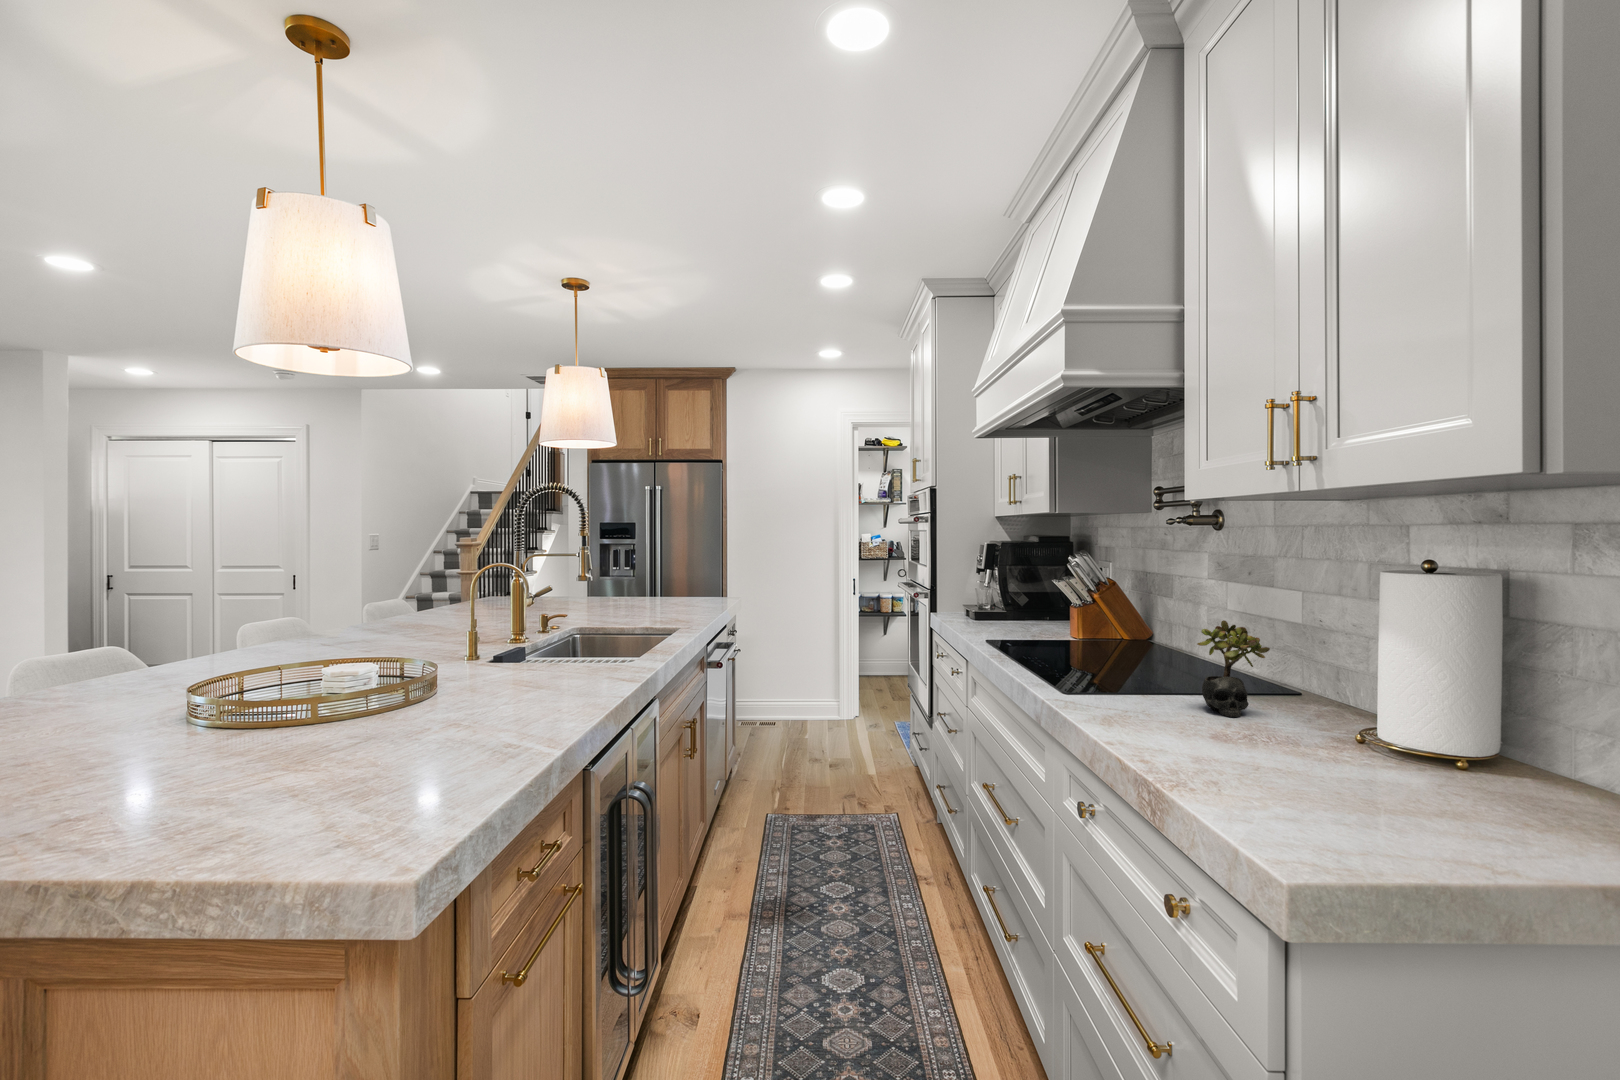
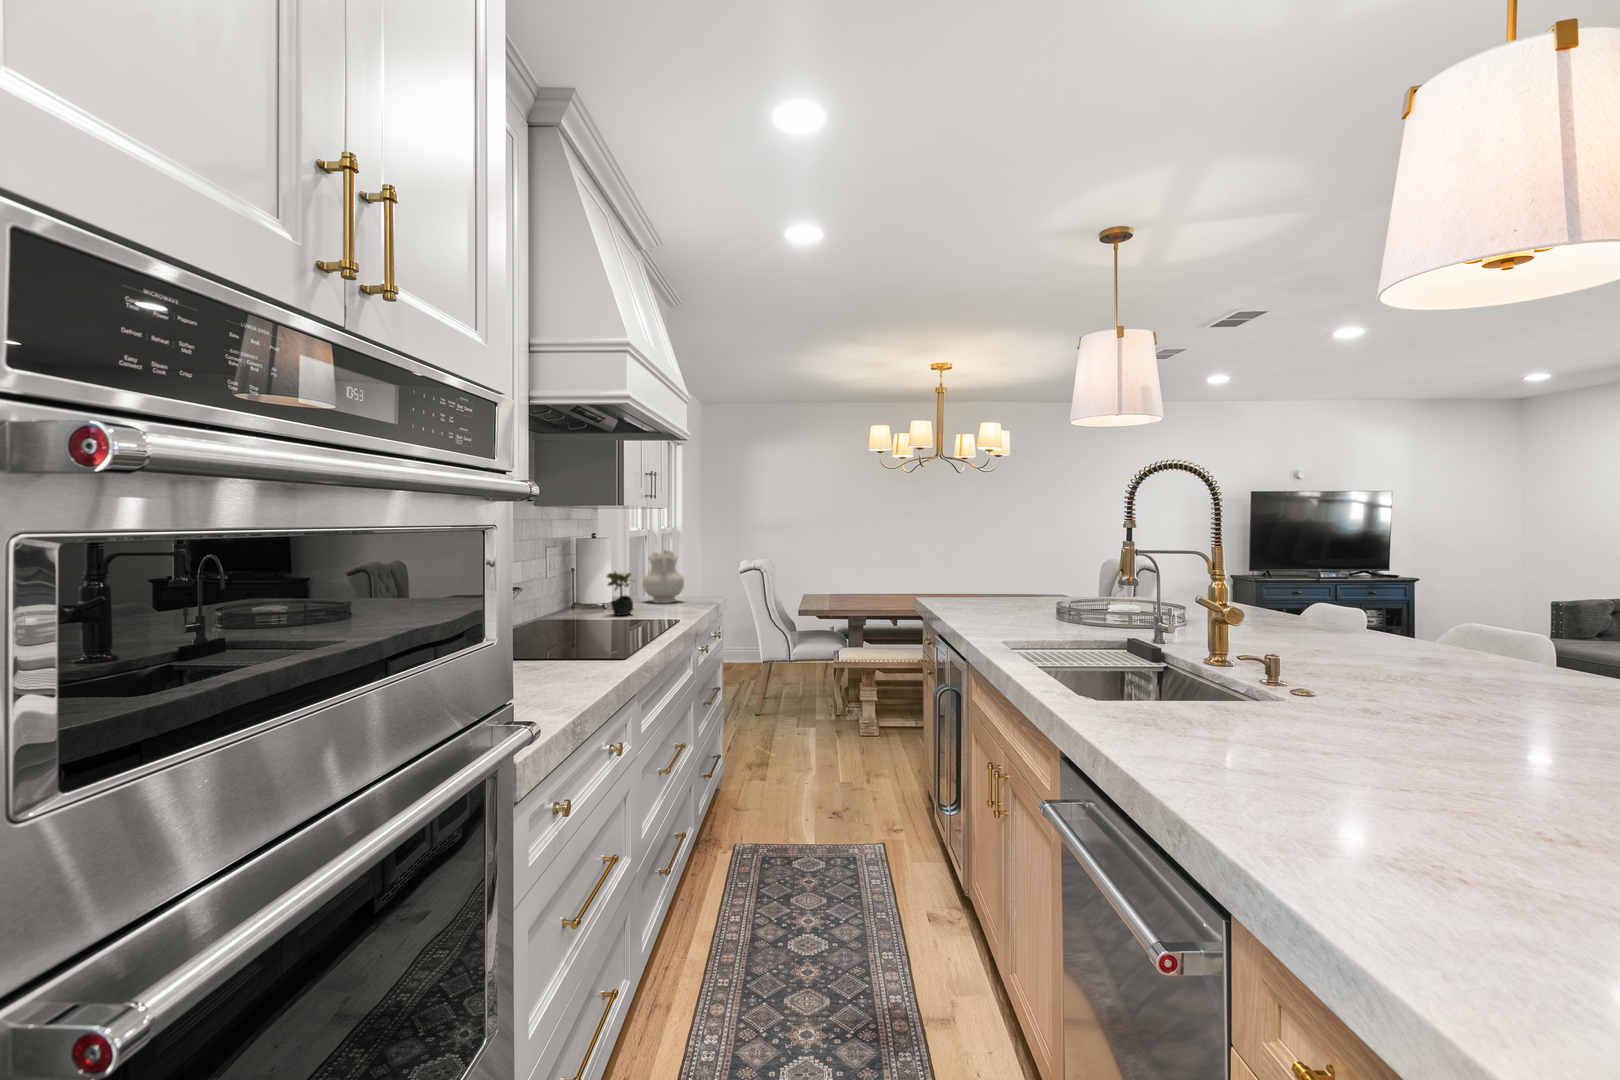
ceramic pitcher: none [1312,614,1495,825] -> present [643,550,684,603]

